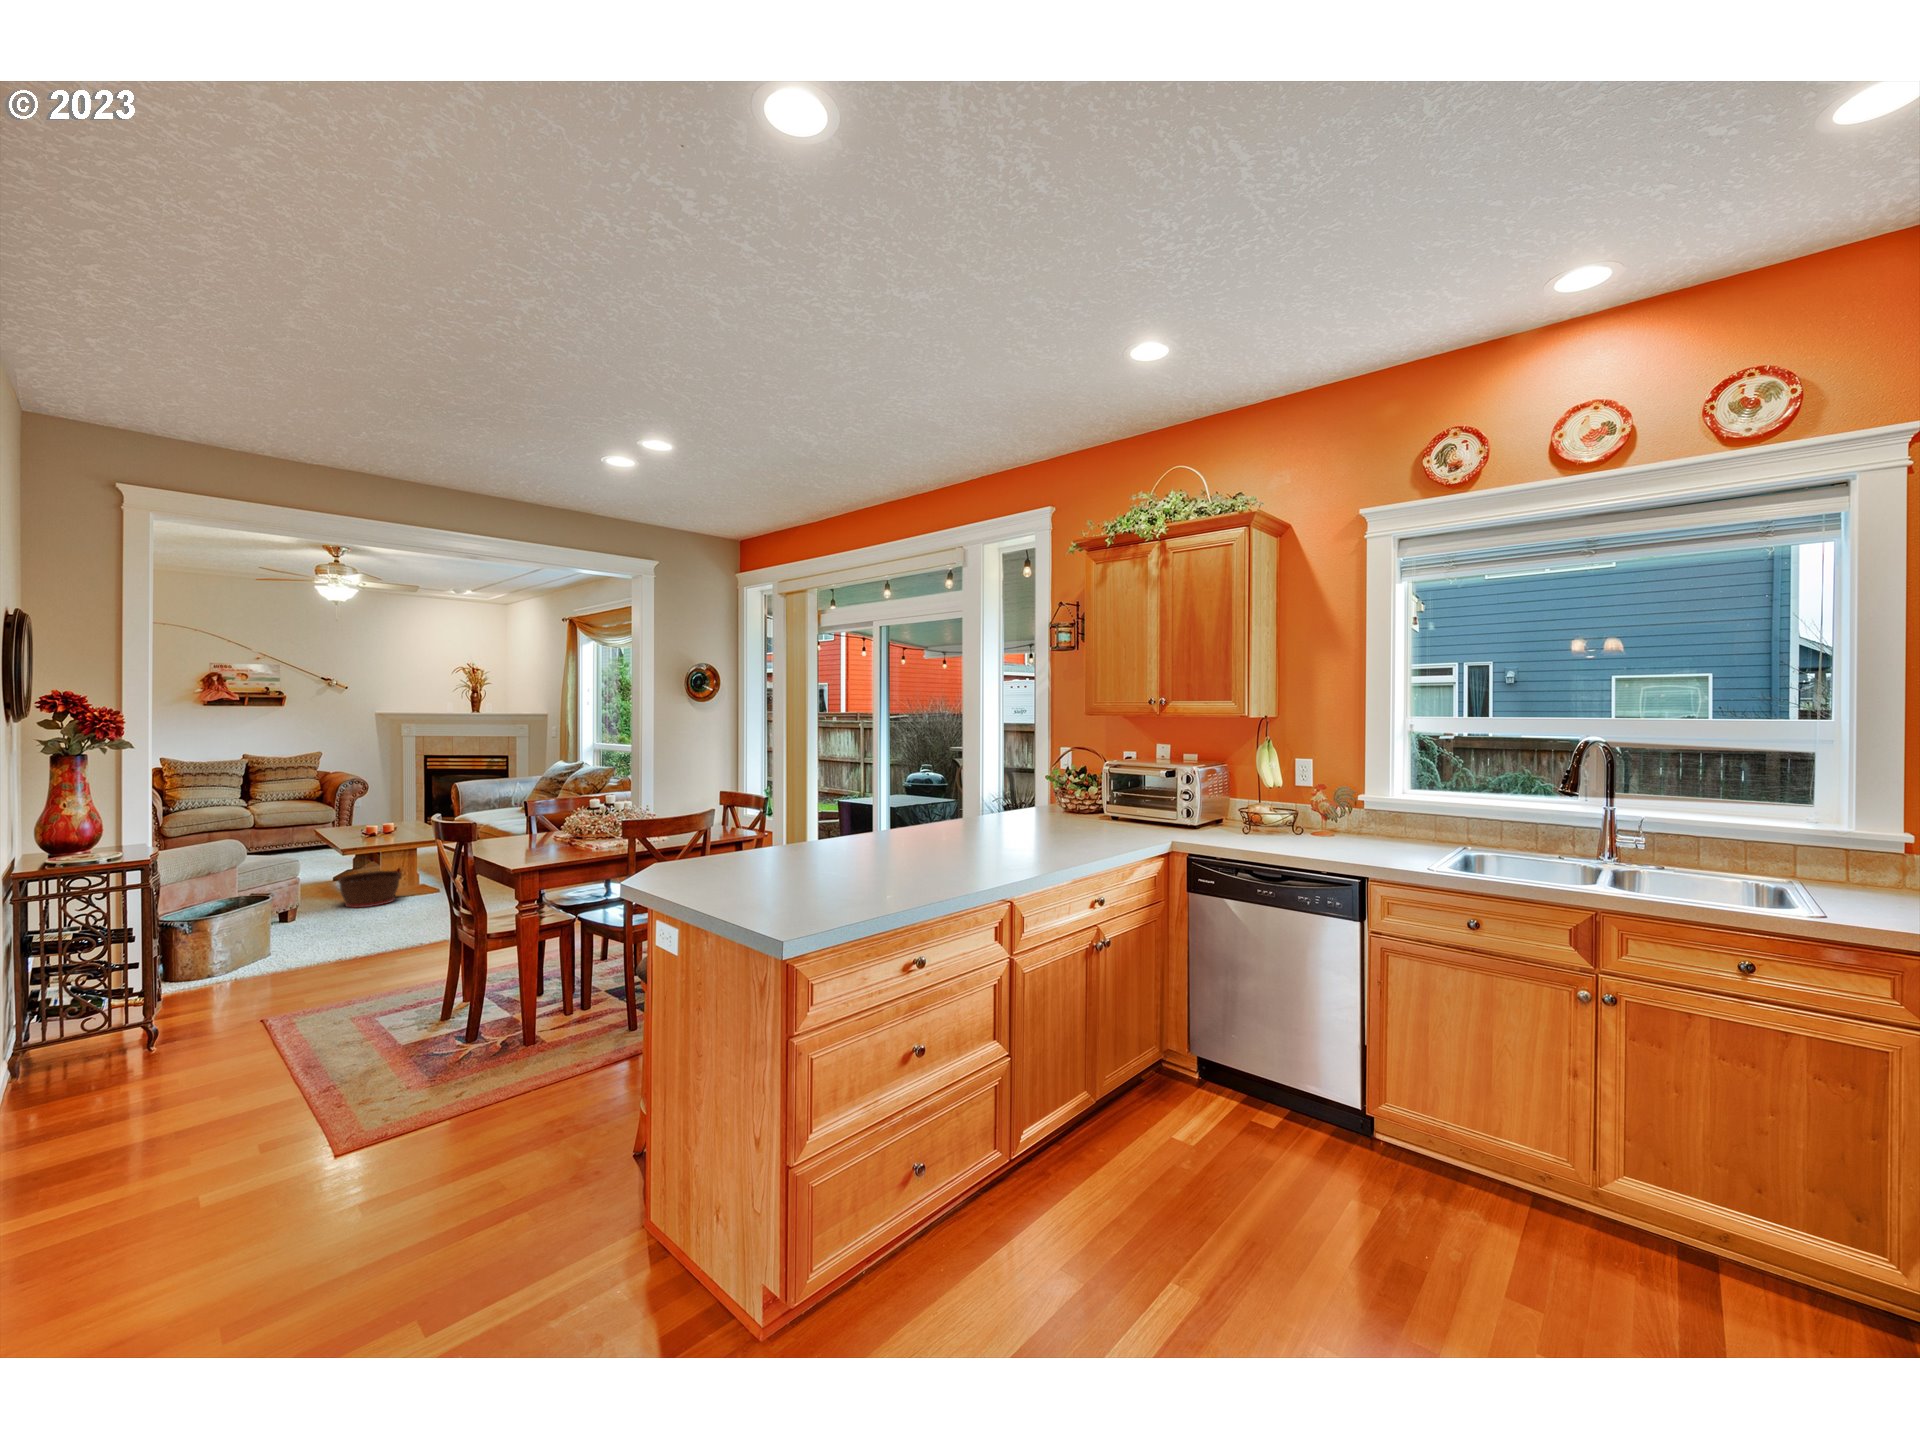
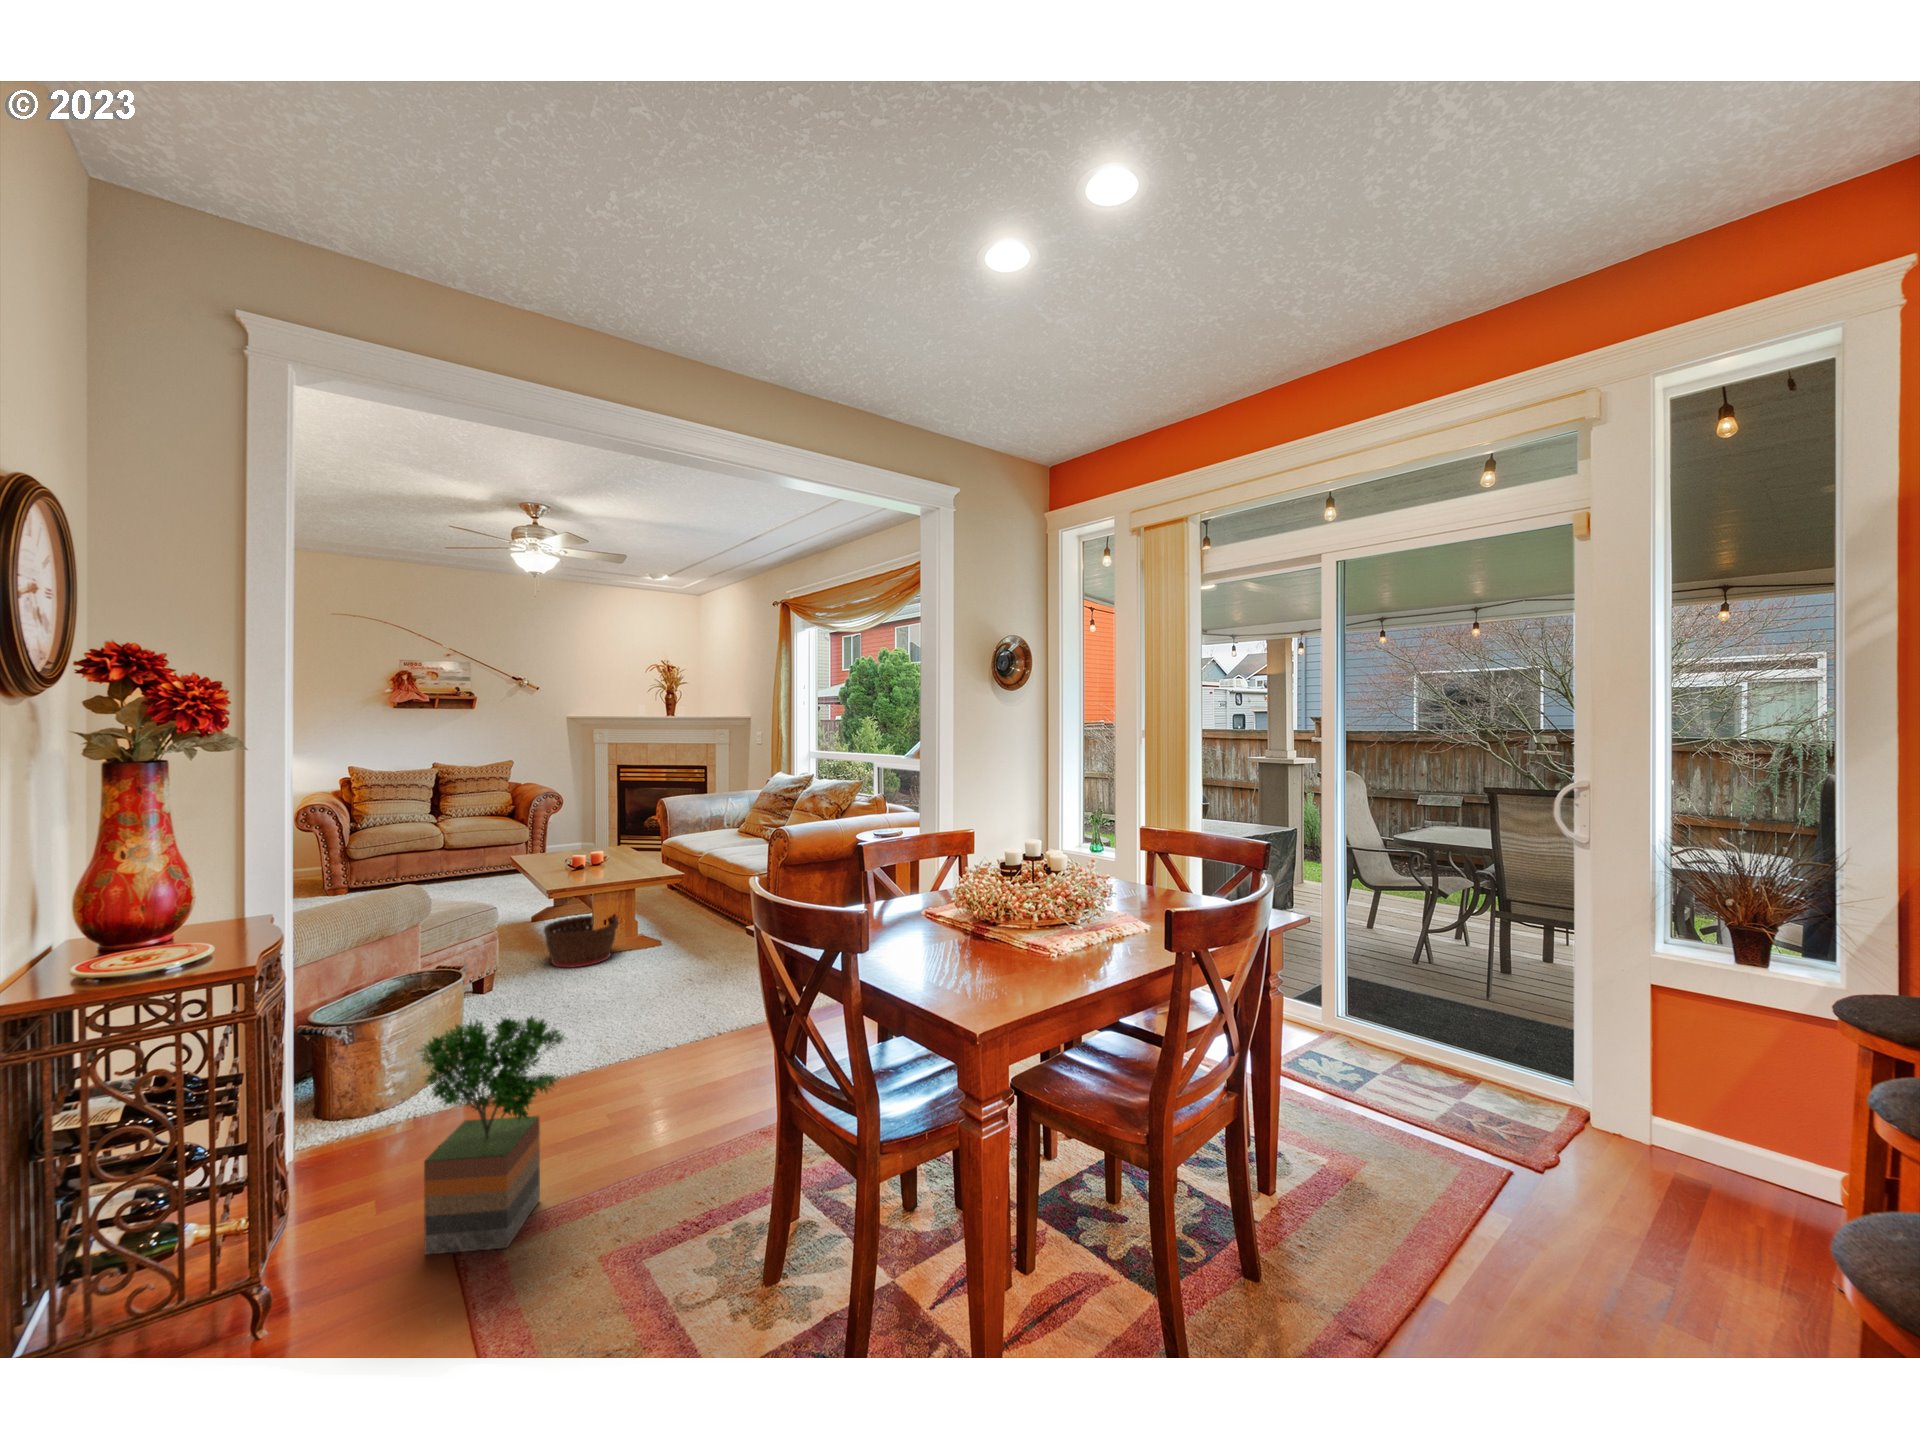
potted tree: none [237,899,333,1024] -> present [419,1016,564,1255]

